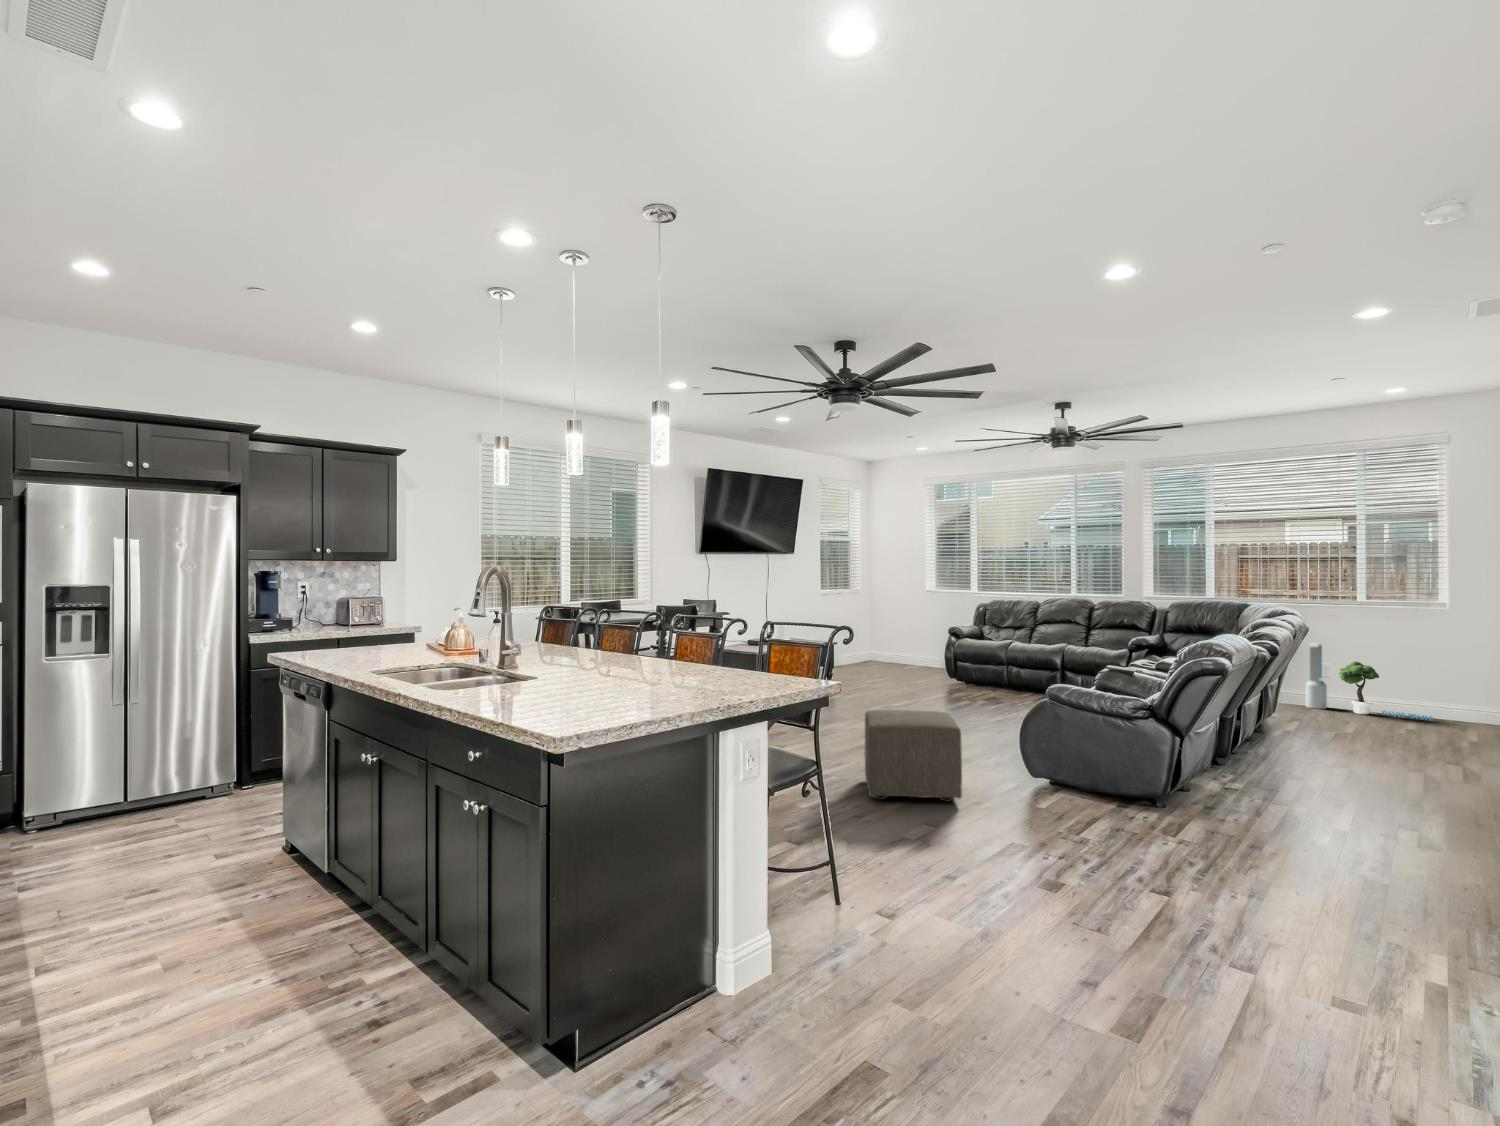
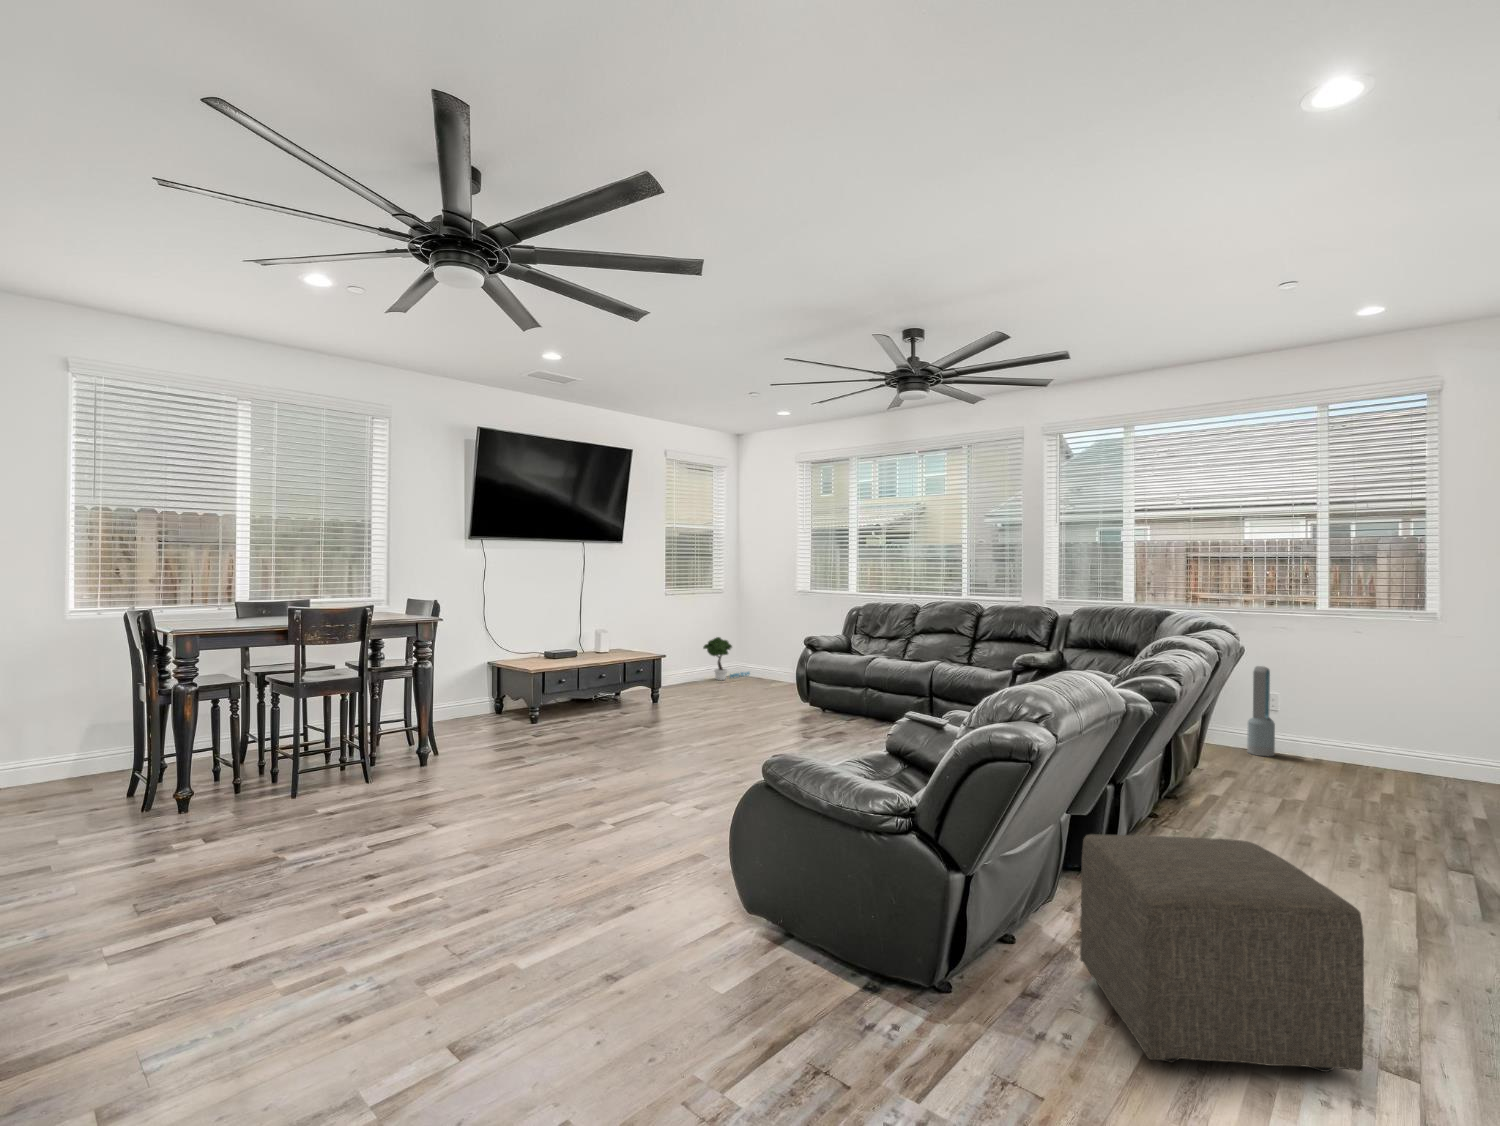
potted tree: present [1338,661,1433,721] -> present [703,637,750,680]
ottoman: present [865,710,962,802] -> present [1080,834,1365,1072]

